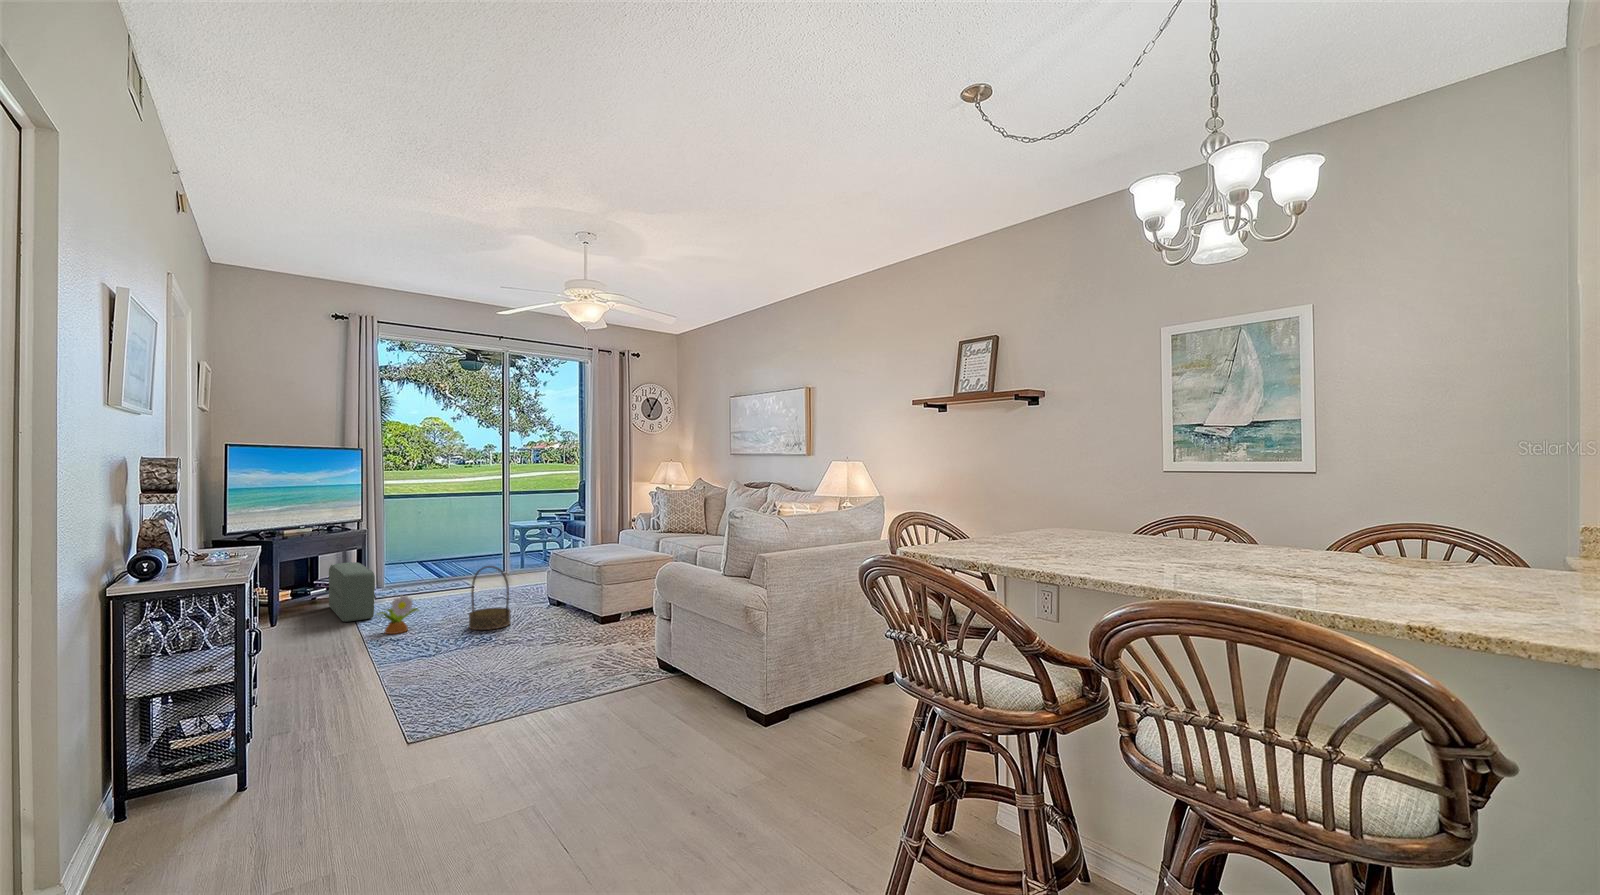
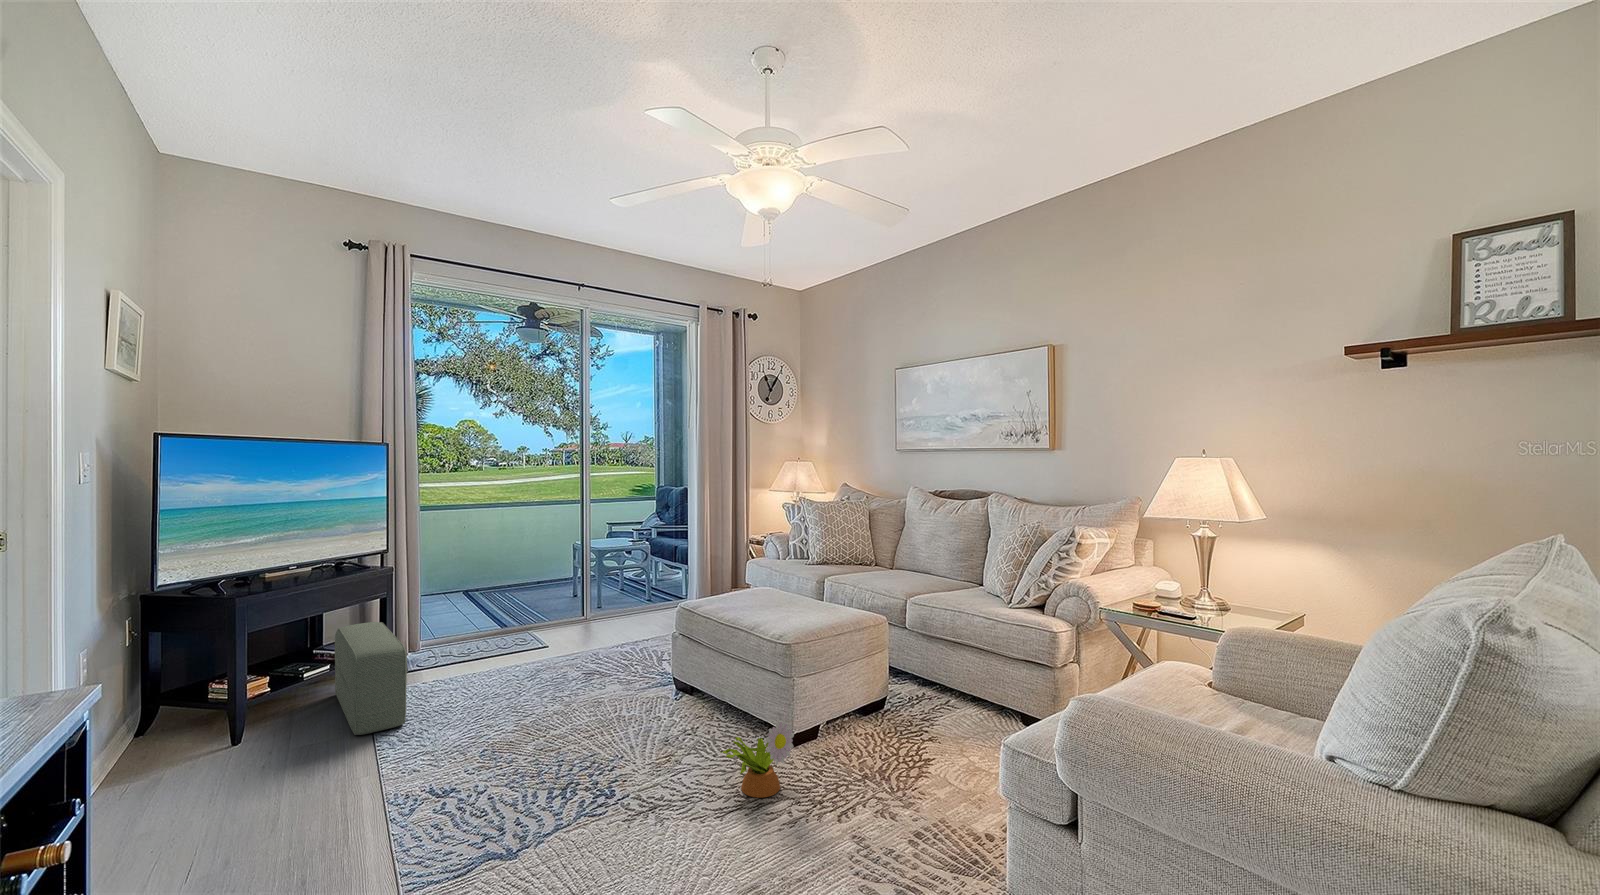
basket: present [469,566,510,630] -> none [569,641,638,760]
decorative plant: present [377,595,418,634] -> present [721,720,794,798]

